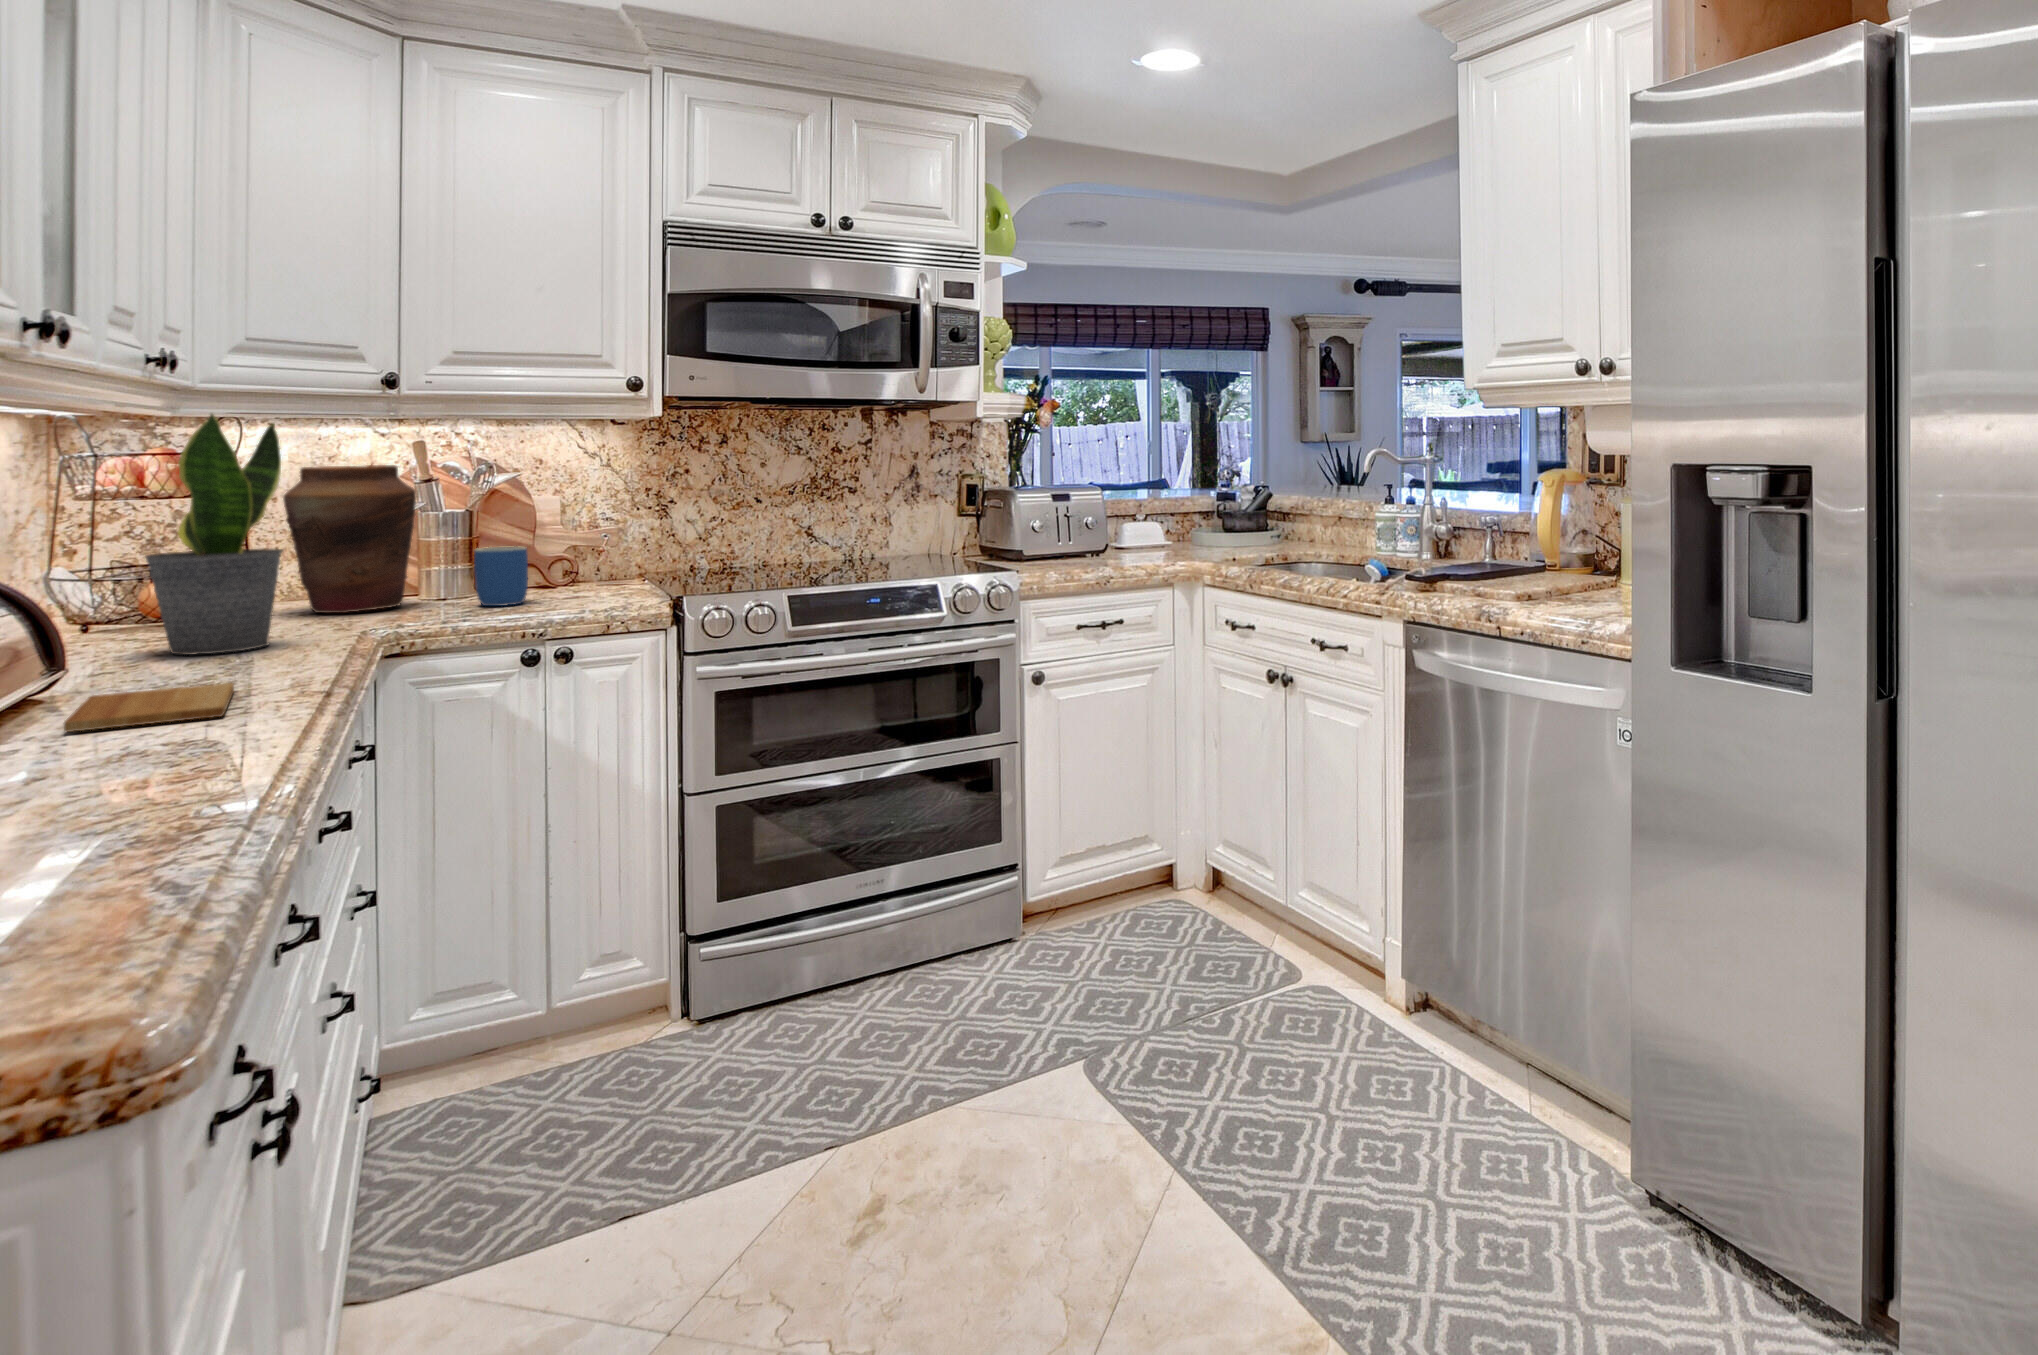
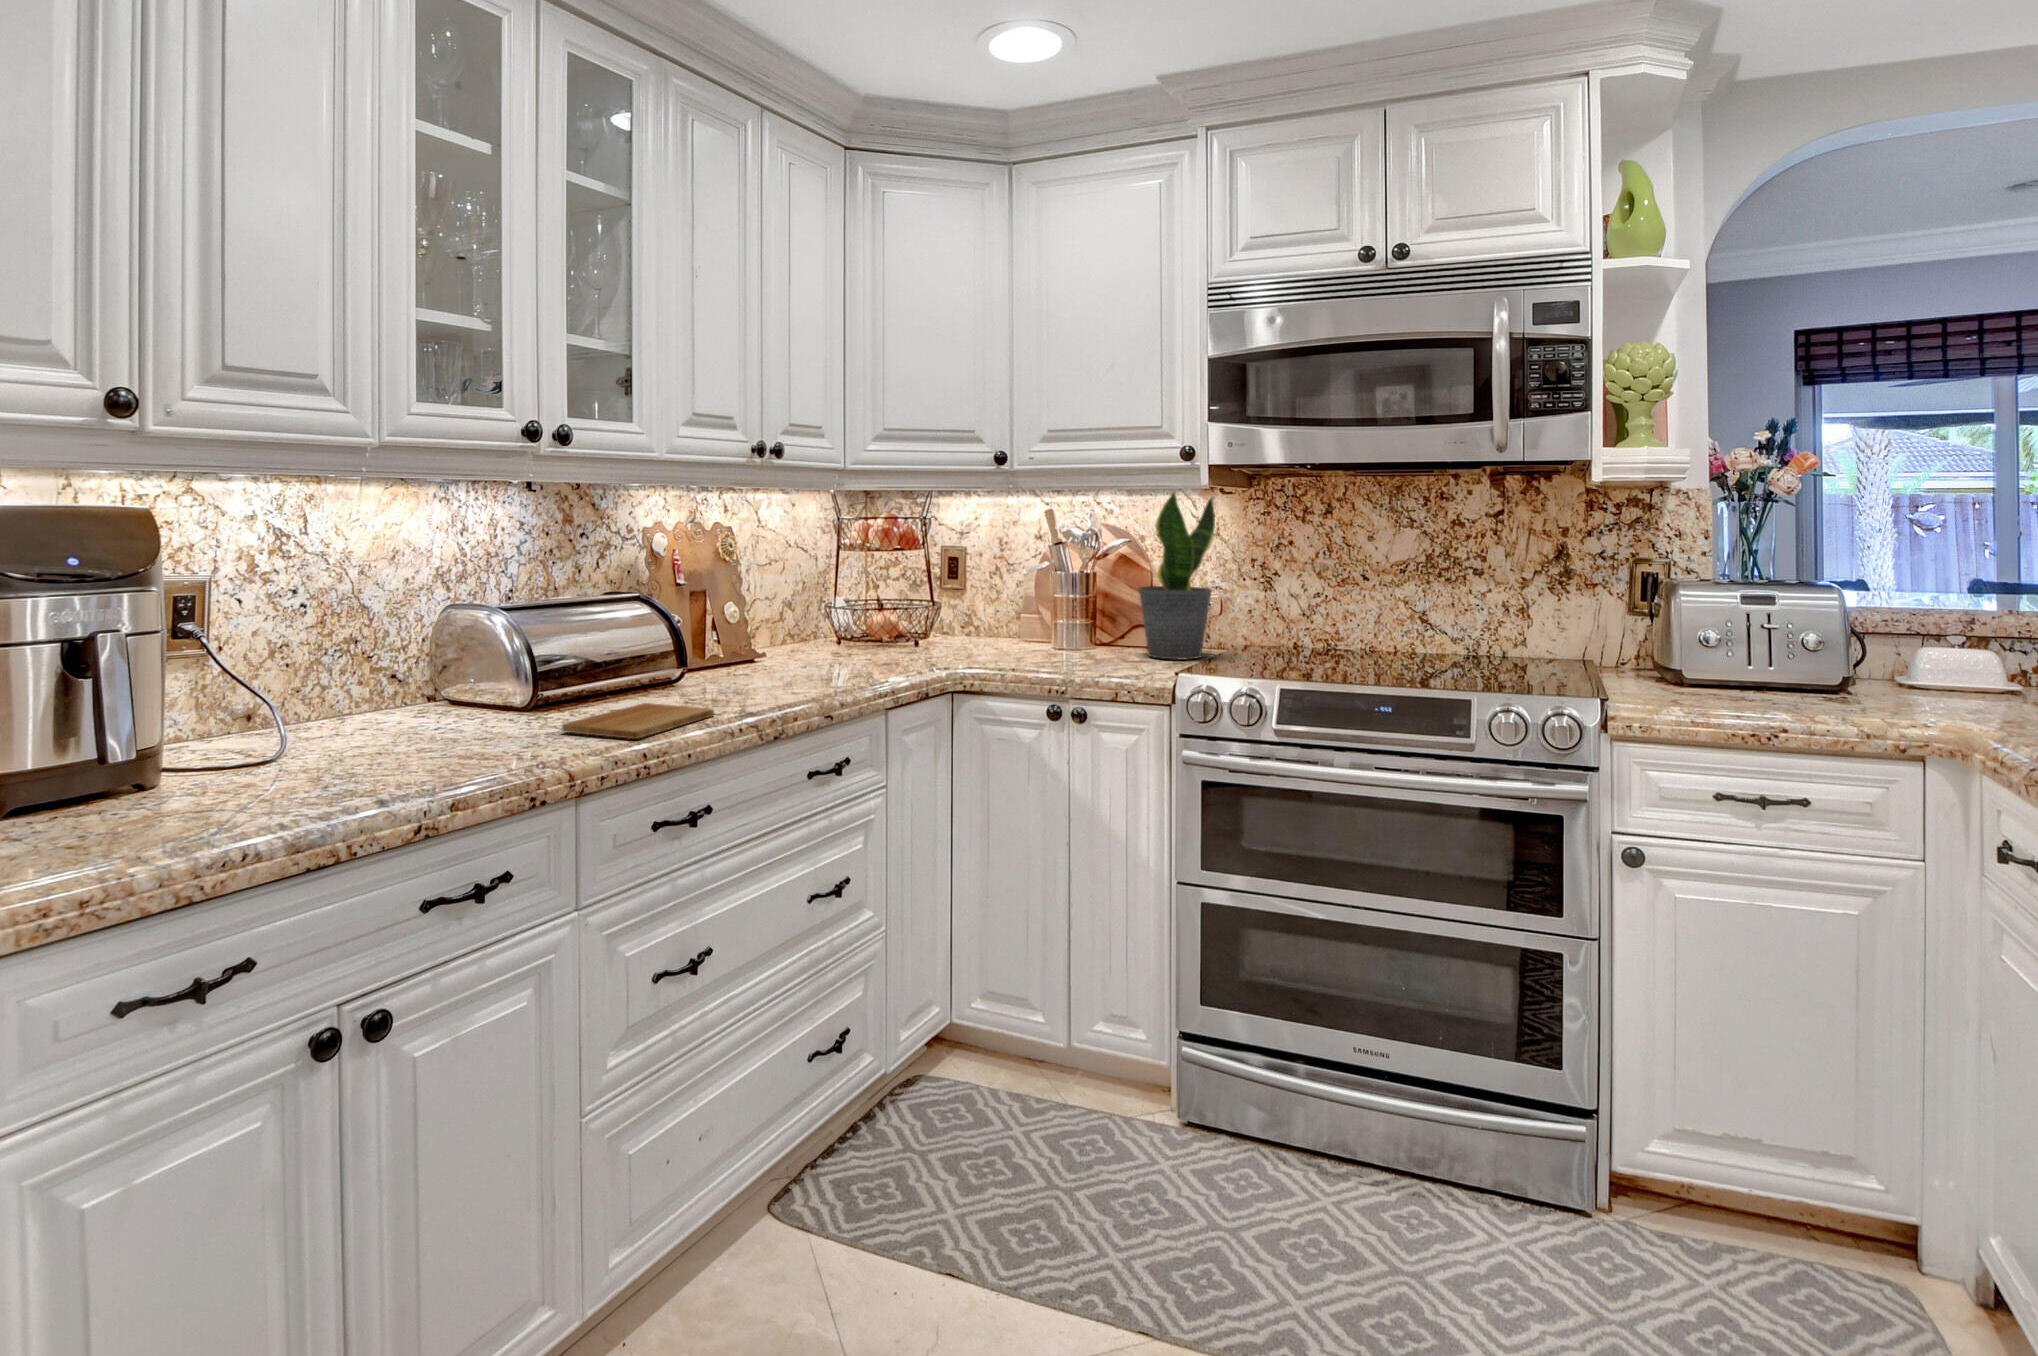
potted plant: present [145,414,283,655] -> present [1139,492,1215,660]
vase: present [283,465,416,613] -> none [936,531,1024,653]
mug: present [474,546,528,606] -> none [1045,608,1094,663]

